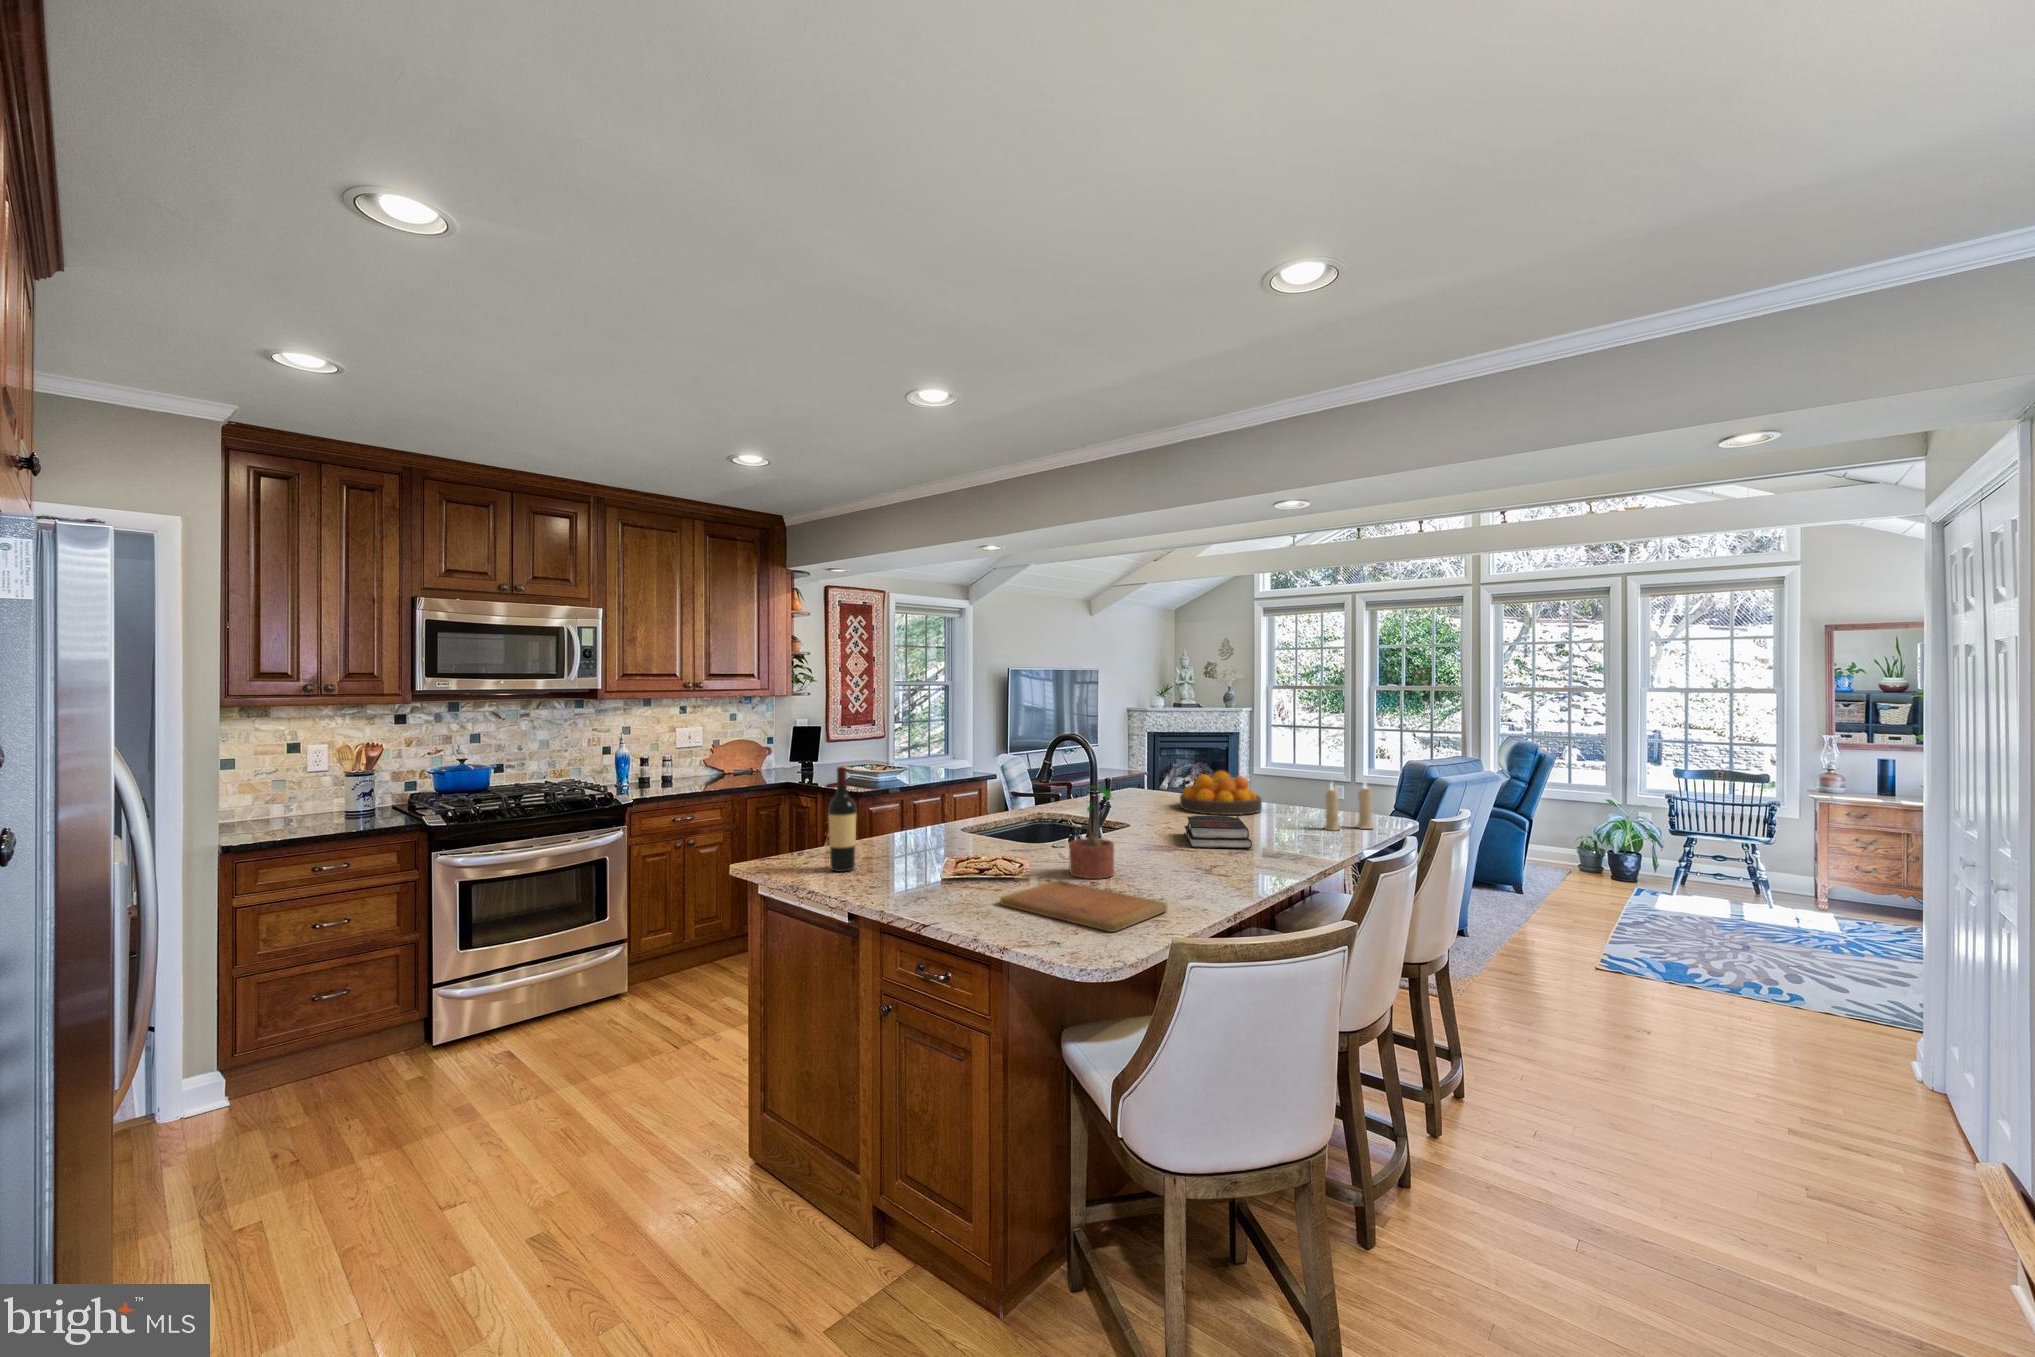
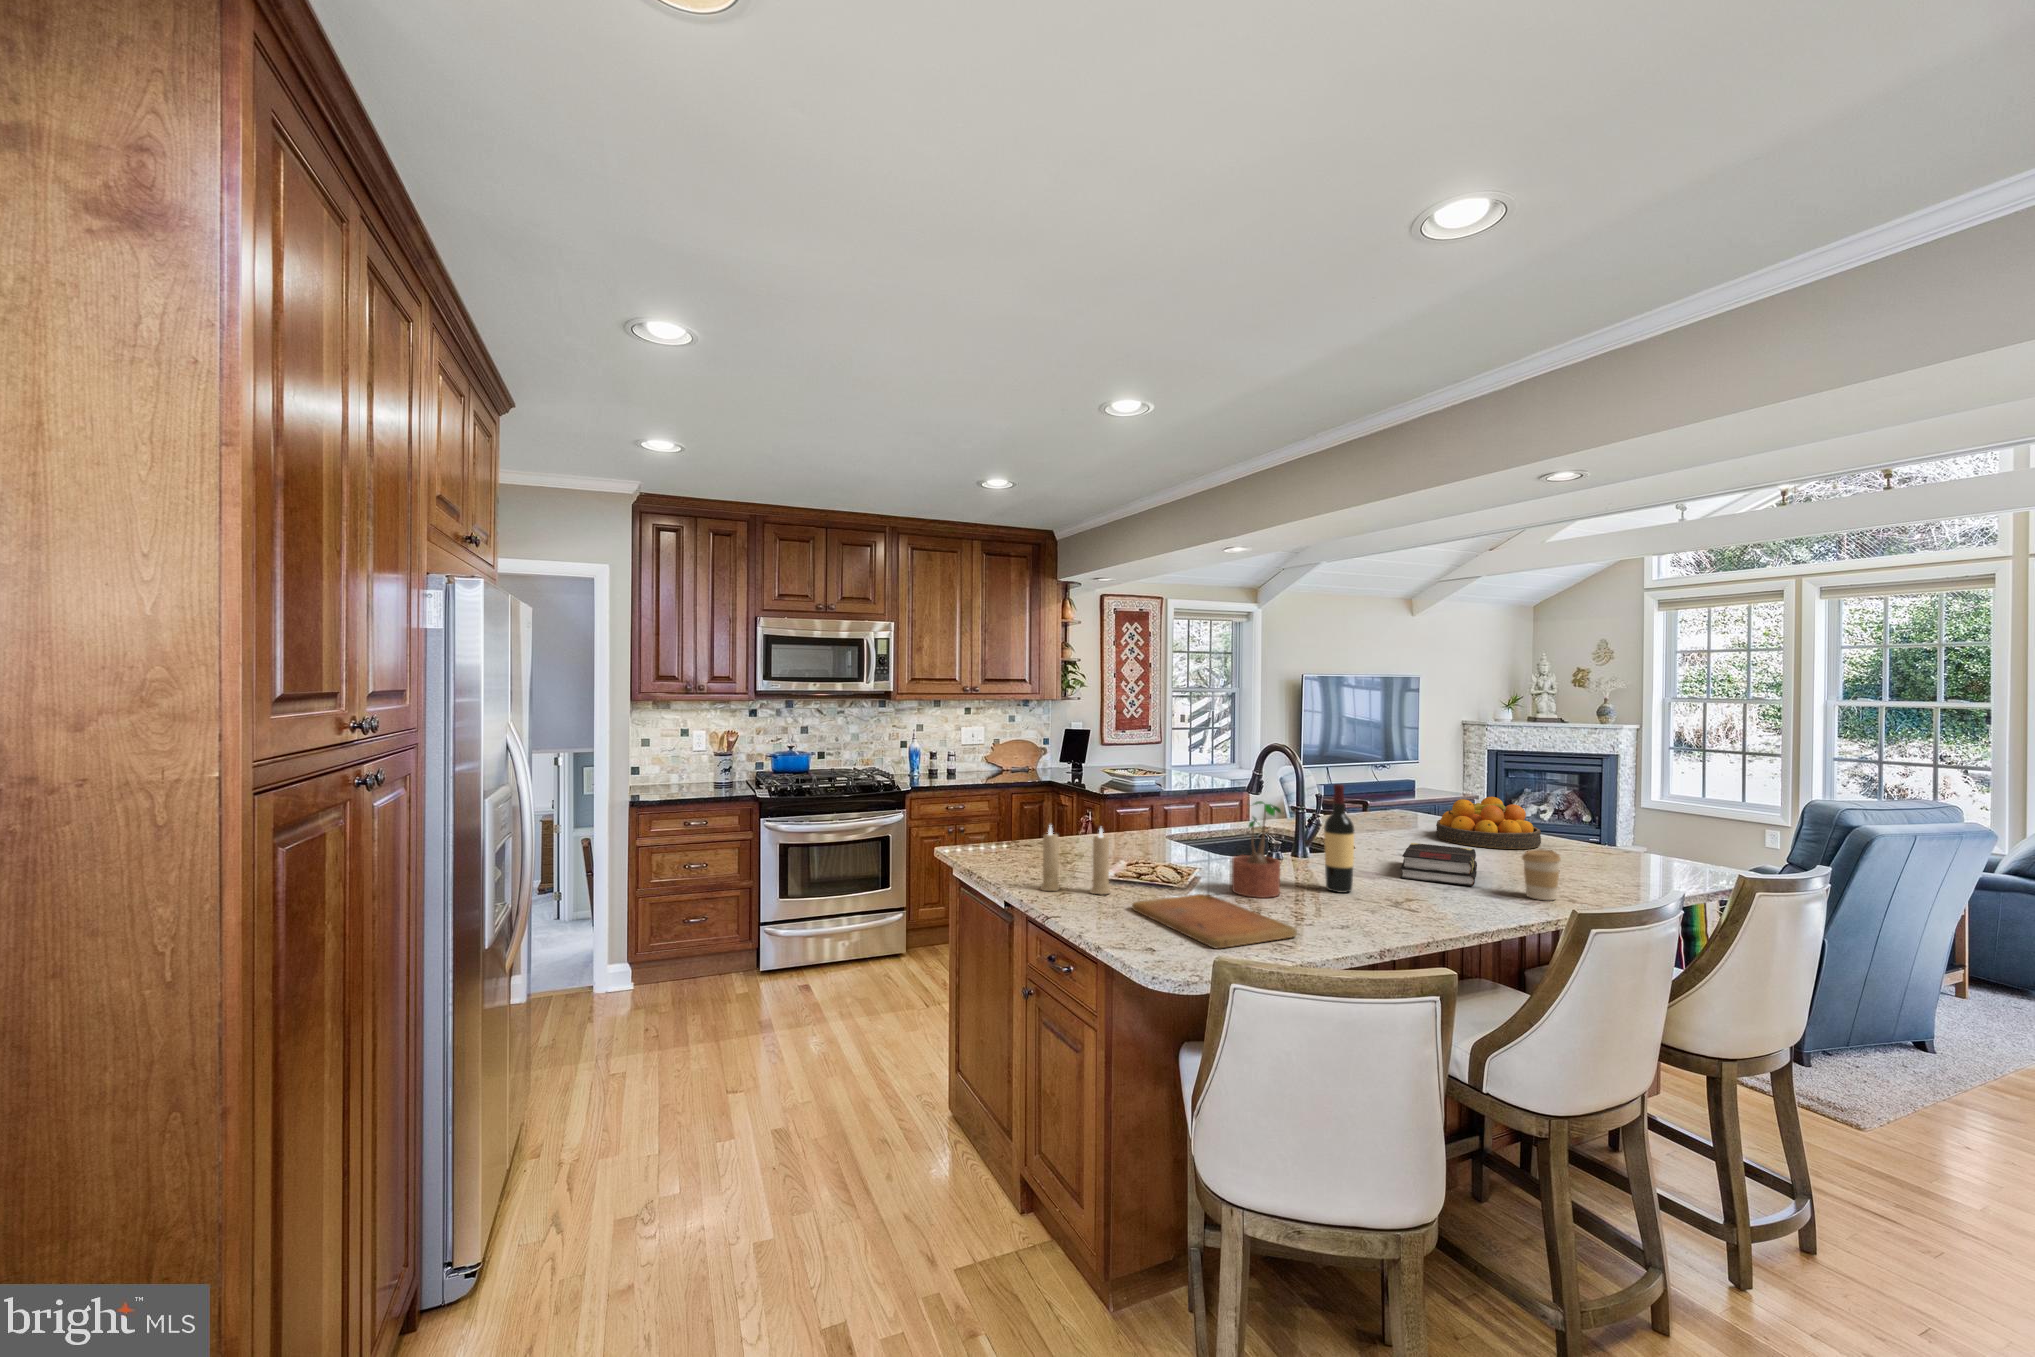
wine bottle: present [828,767,856,872] -> present [1324,784,1354,893]
candle: present [1324,782,1373,831] -> present [1040,826,1110,894]
coffee cup: none [1289,811,1319,854] -> present [1522,849,1561,900]

